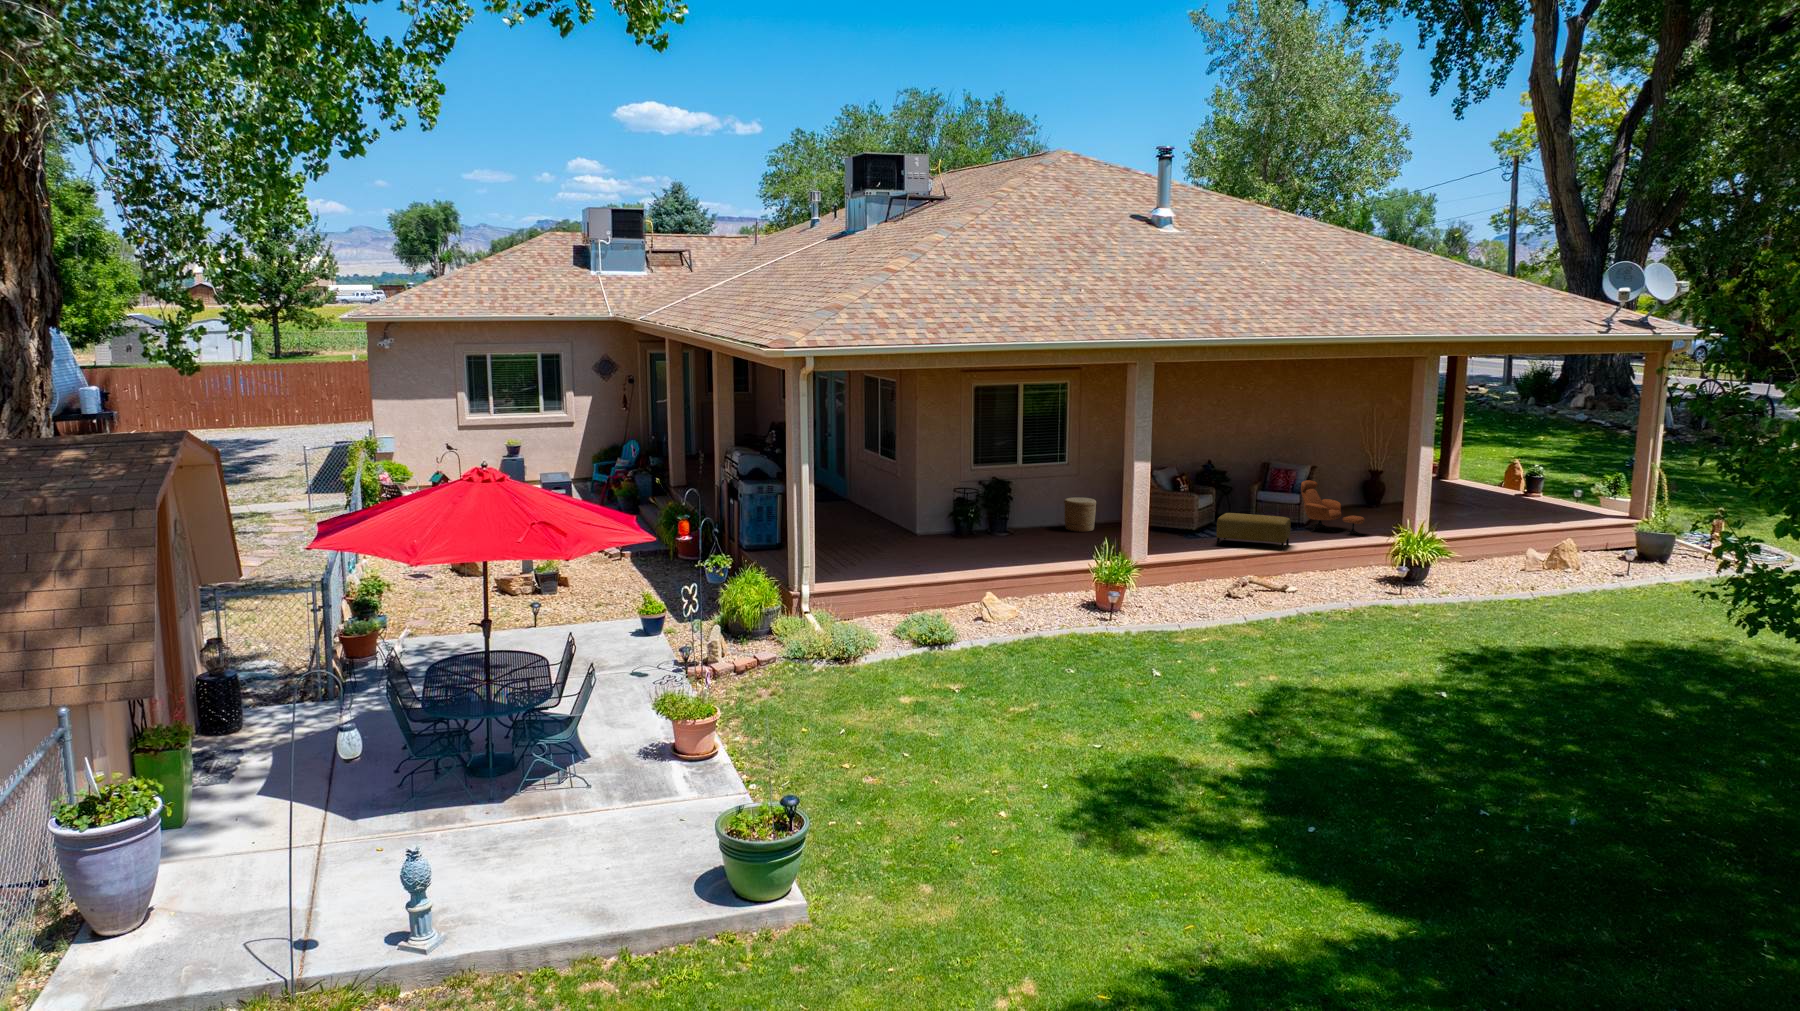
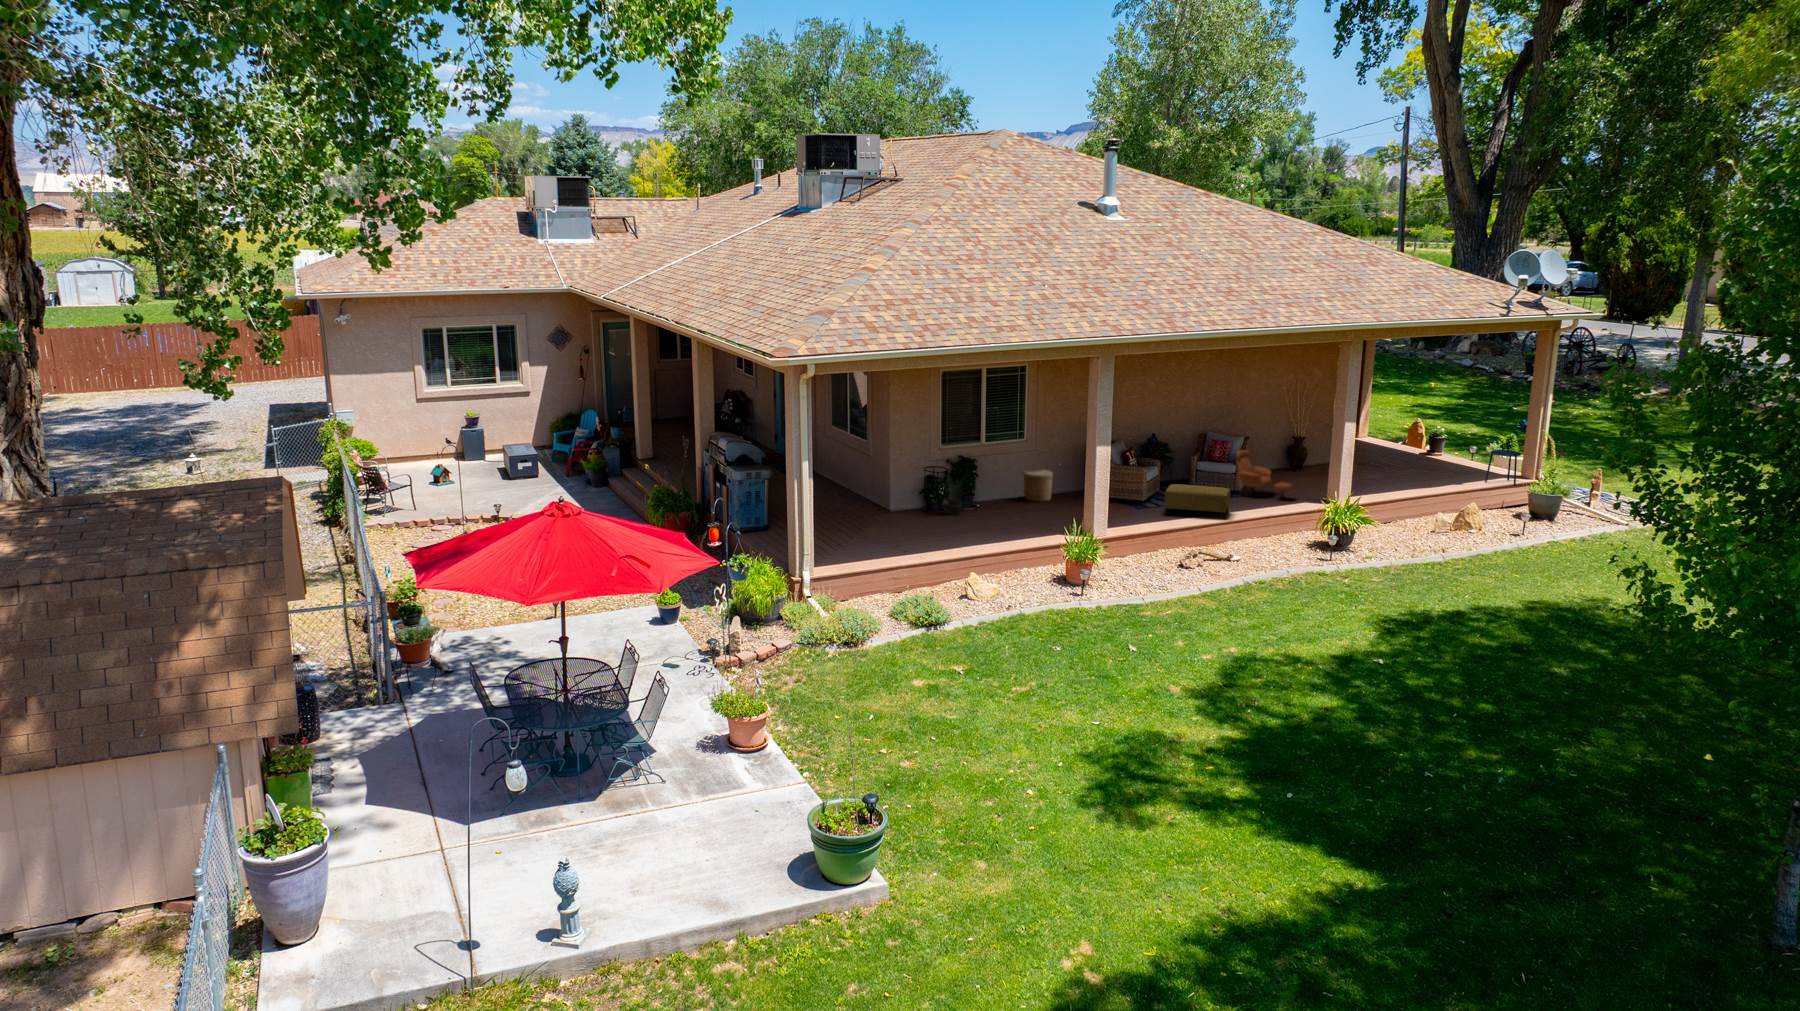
side table: none [1590,487,1632,527] -> present [1485,450,1522,486]
potted plant: none [969,495,999,541] -> present [947,477,962,515]

